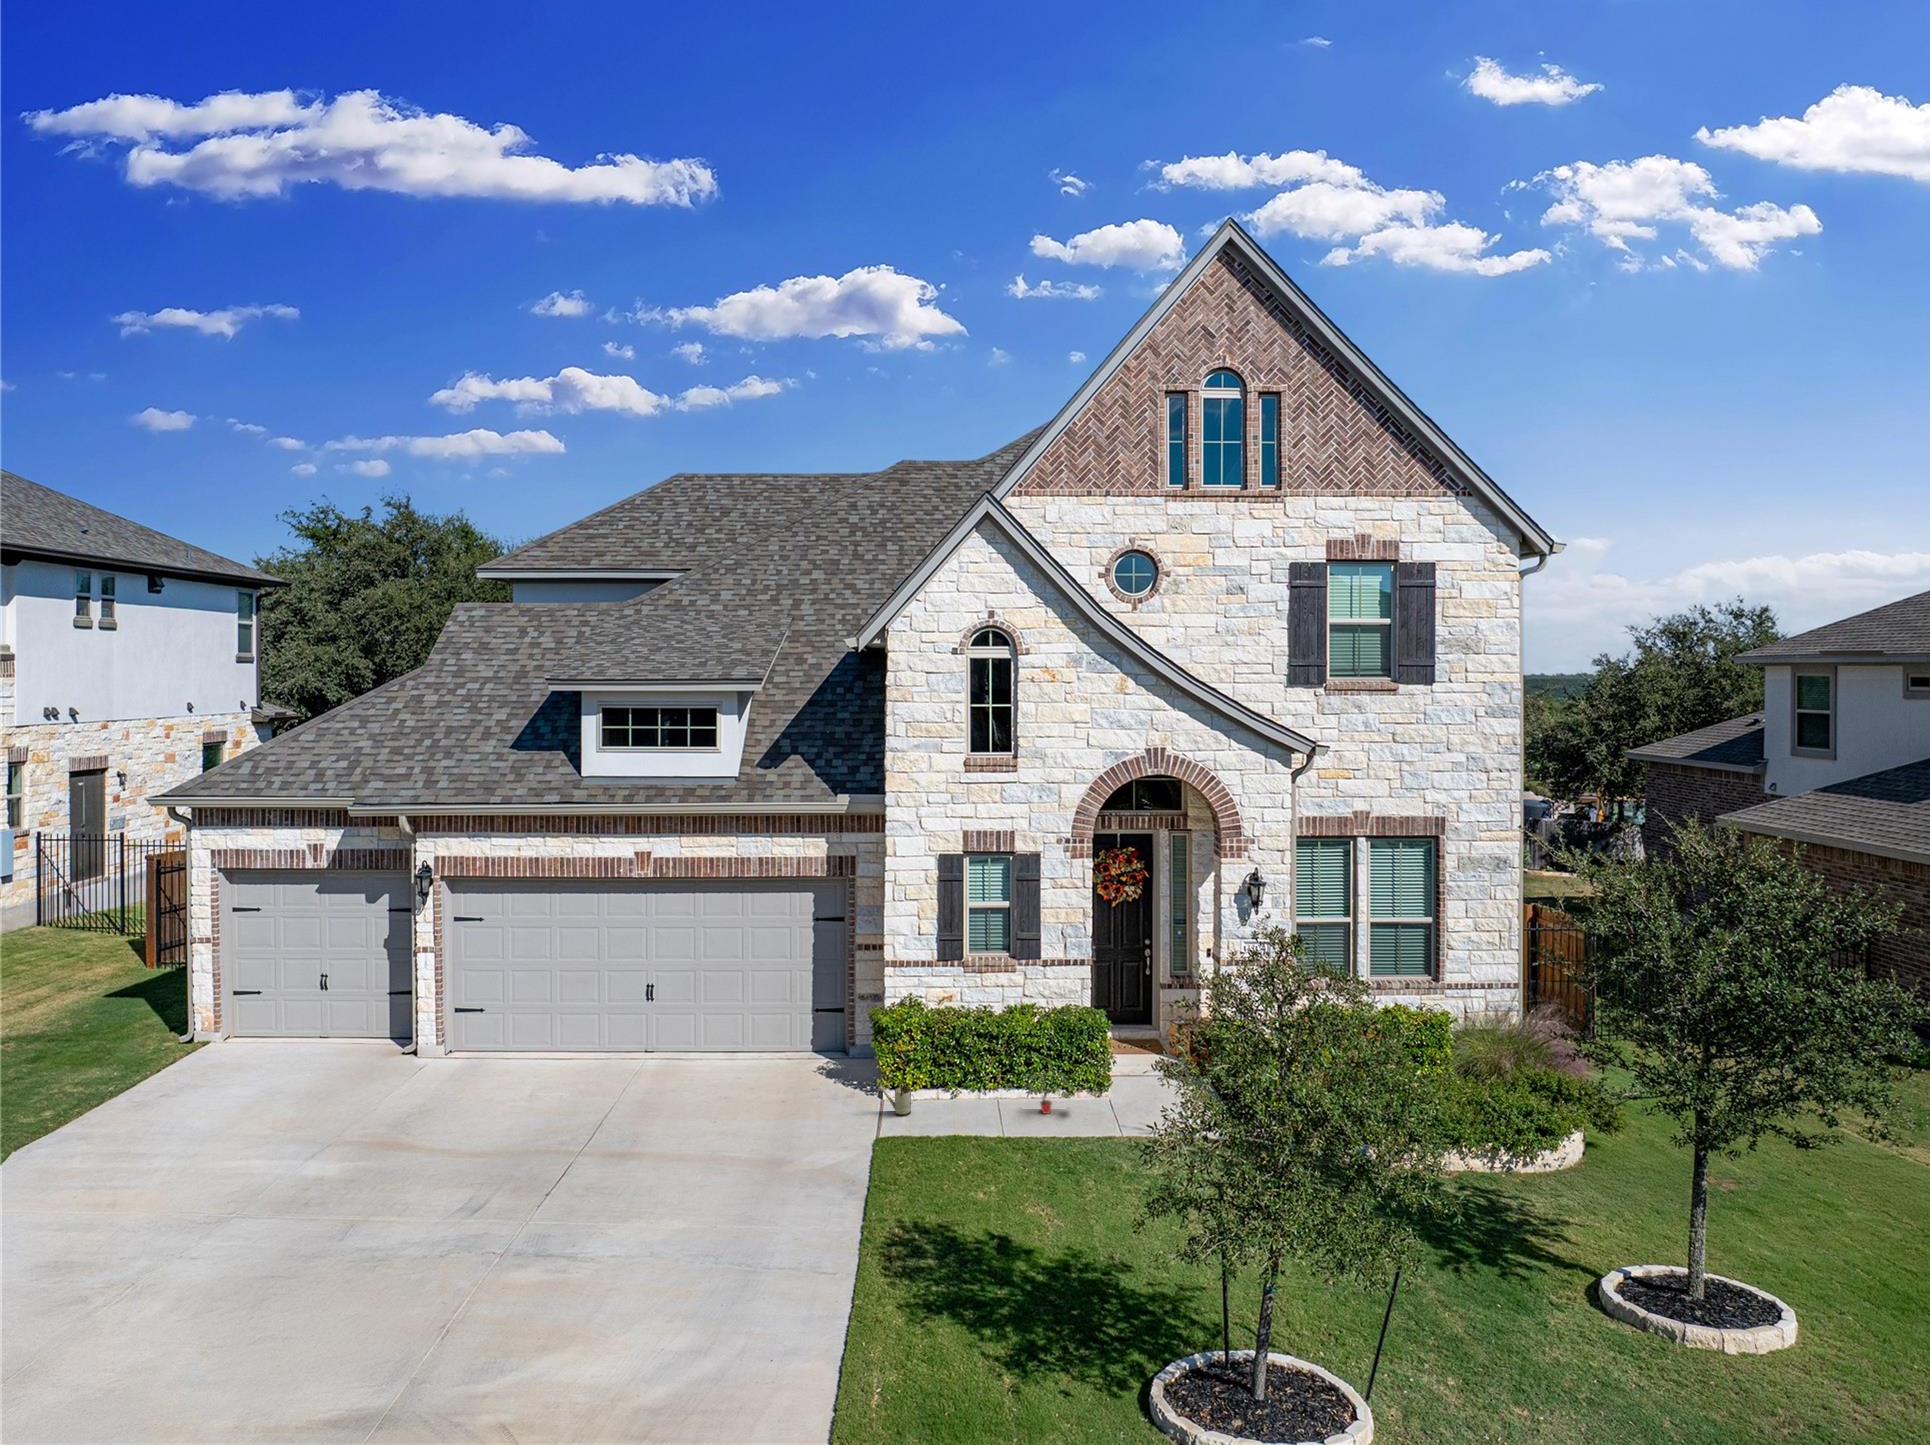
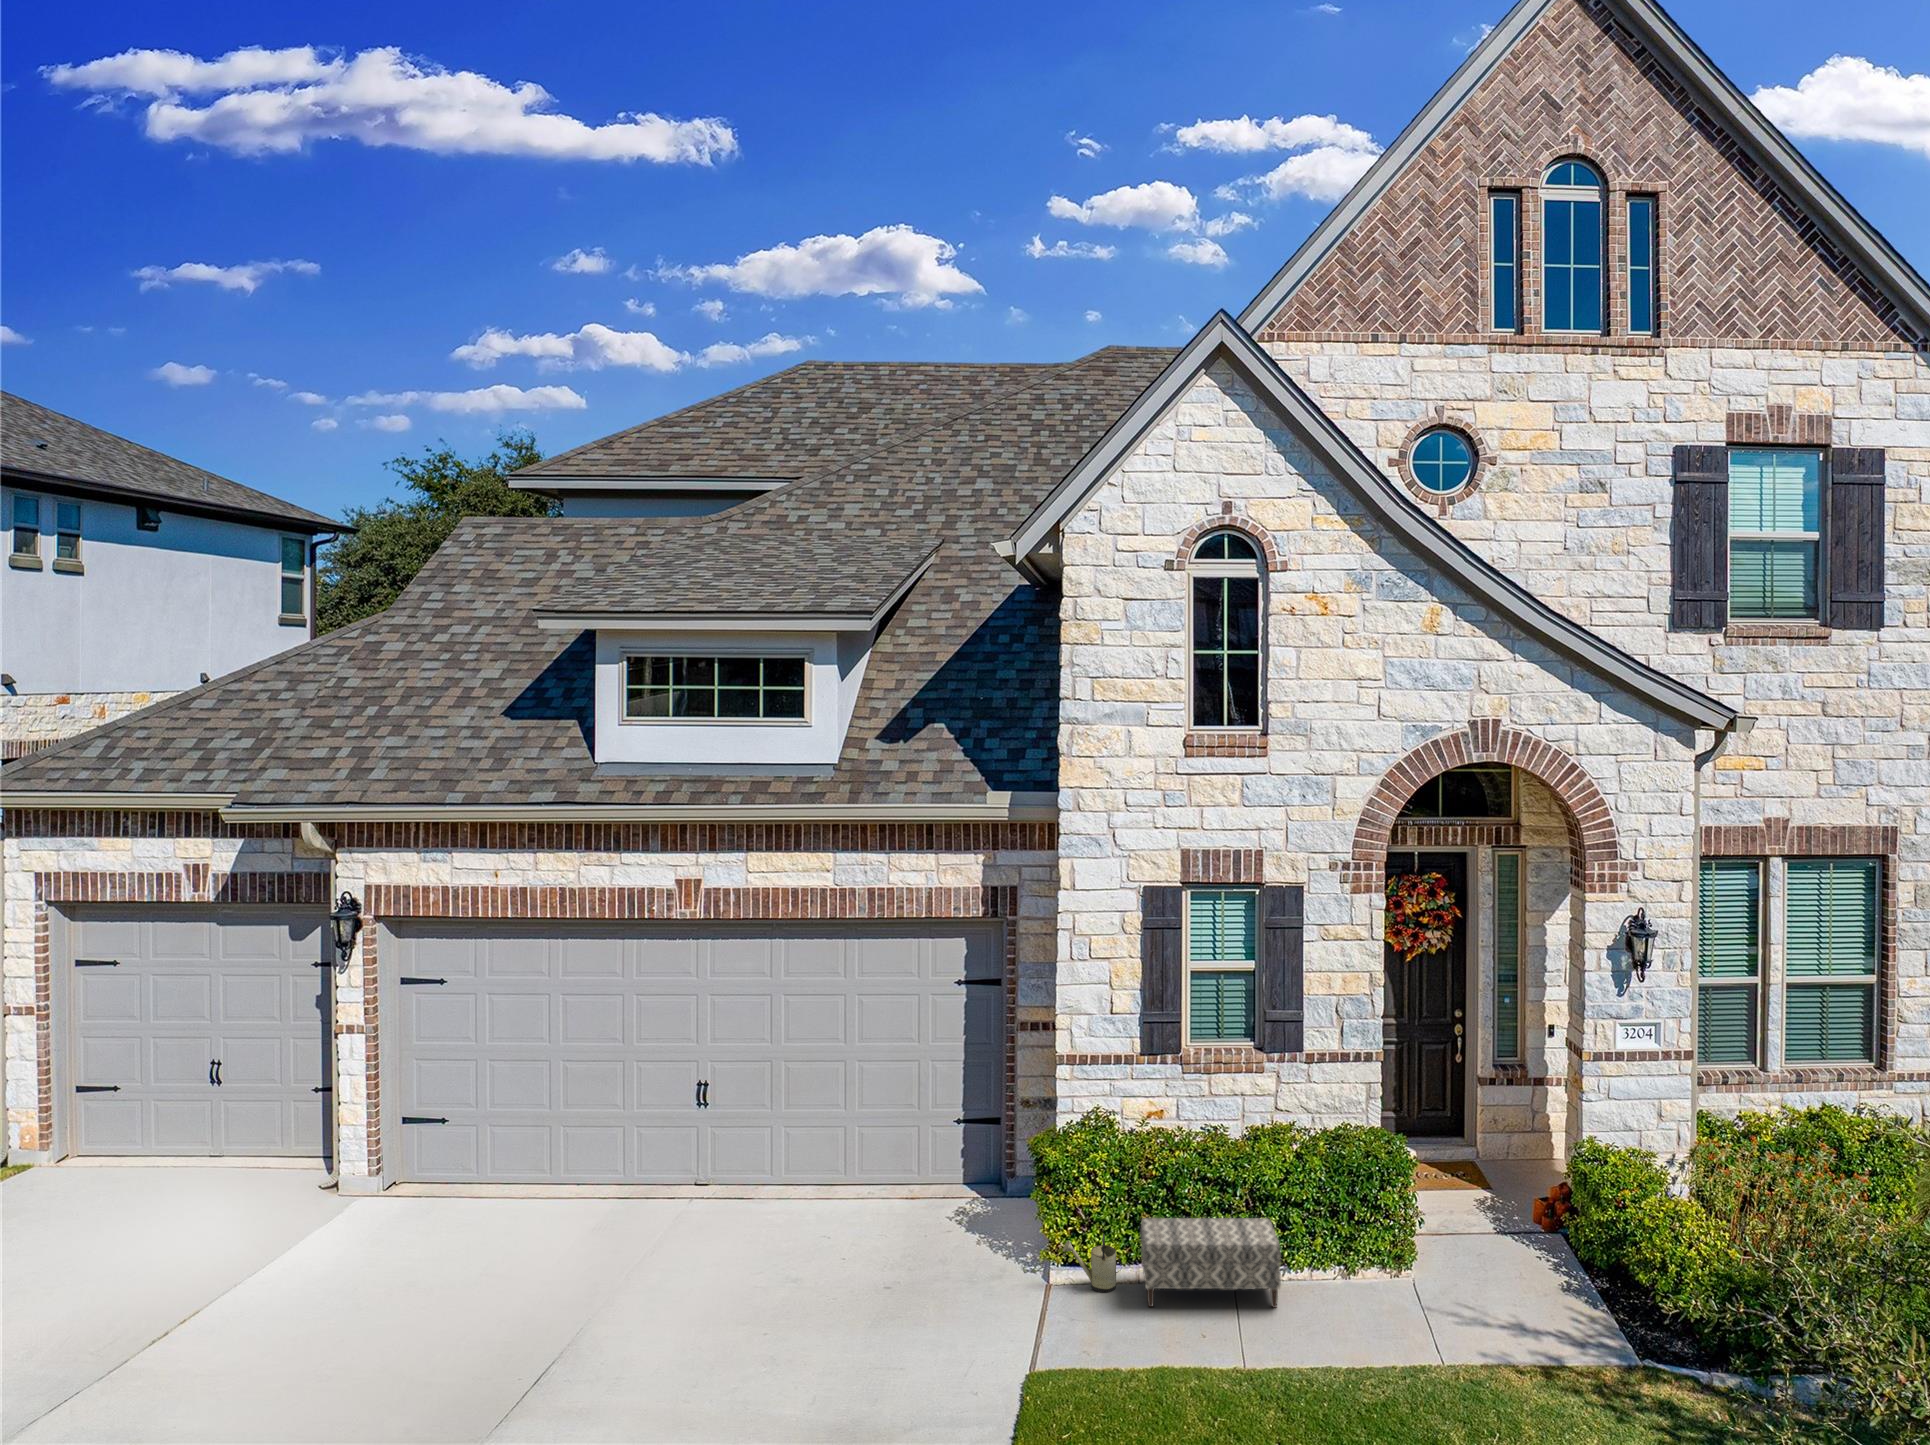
bench: none [924,1067,1010,1125] -> present [1140,1218,1281,1308]
potted plant: present [1024,1072,1069,1114] -> none [1293,1223,1376,1293]

